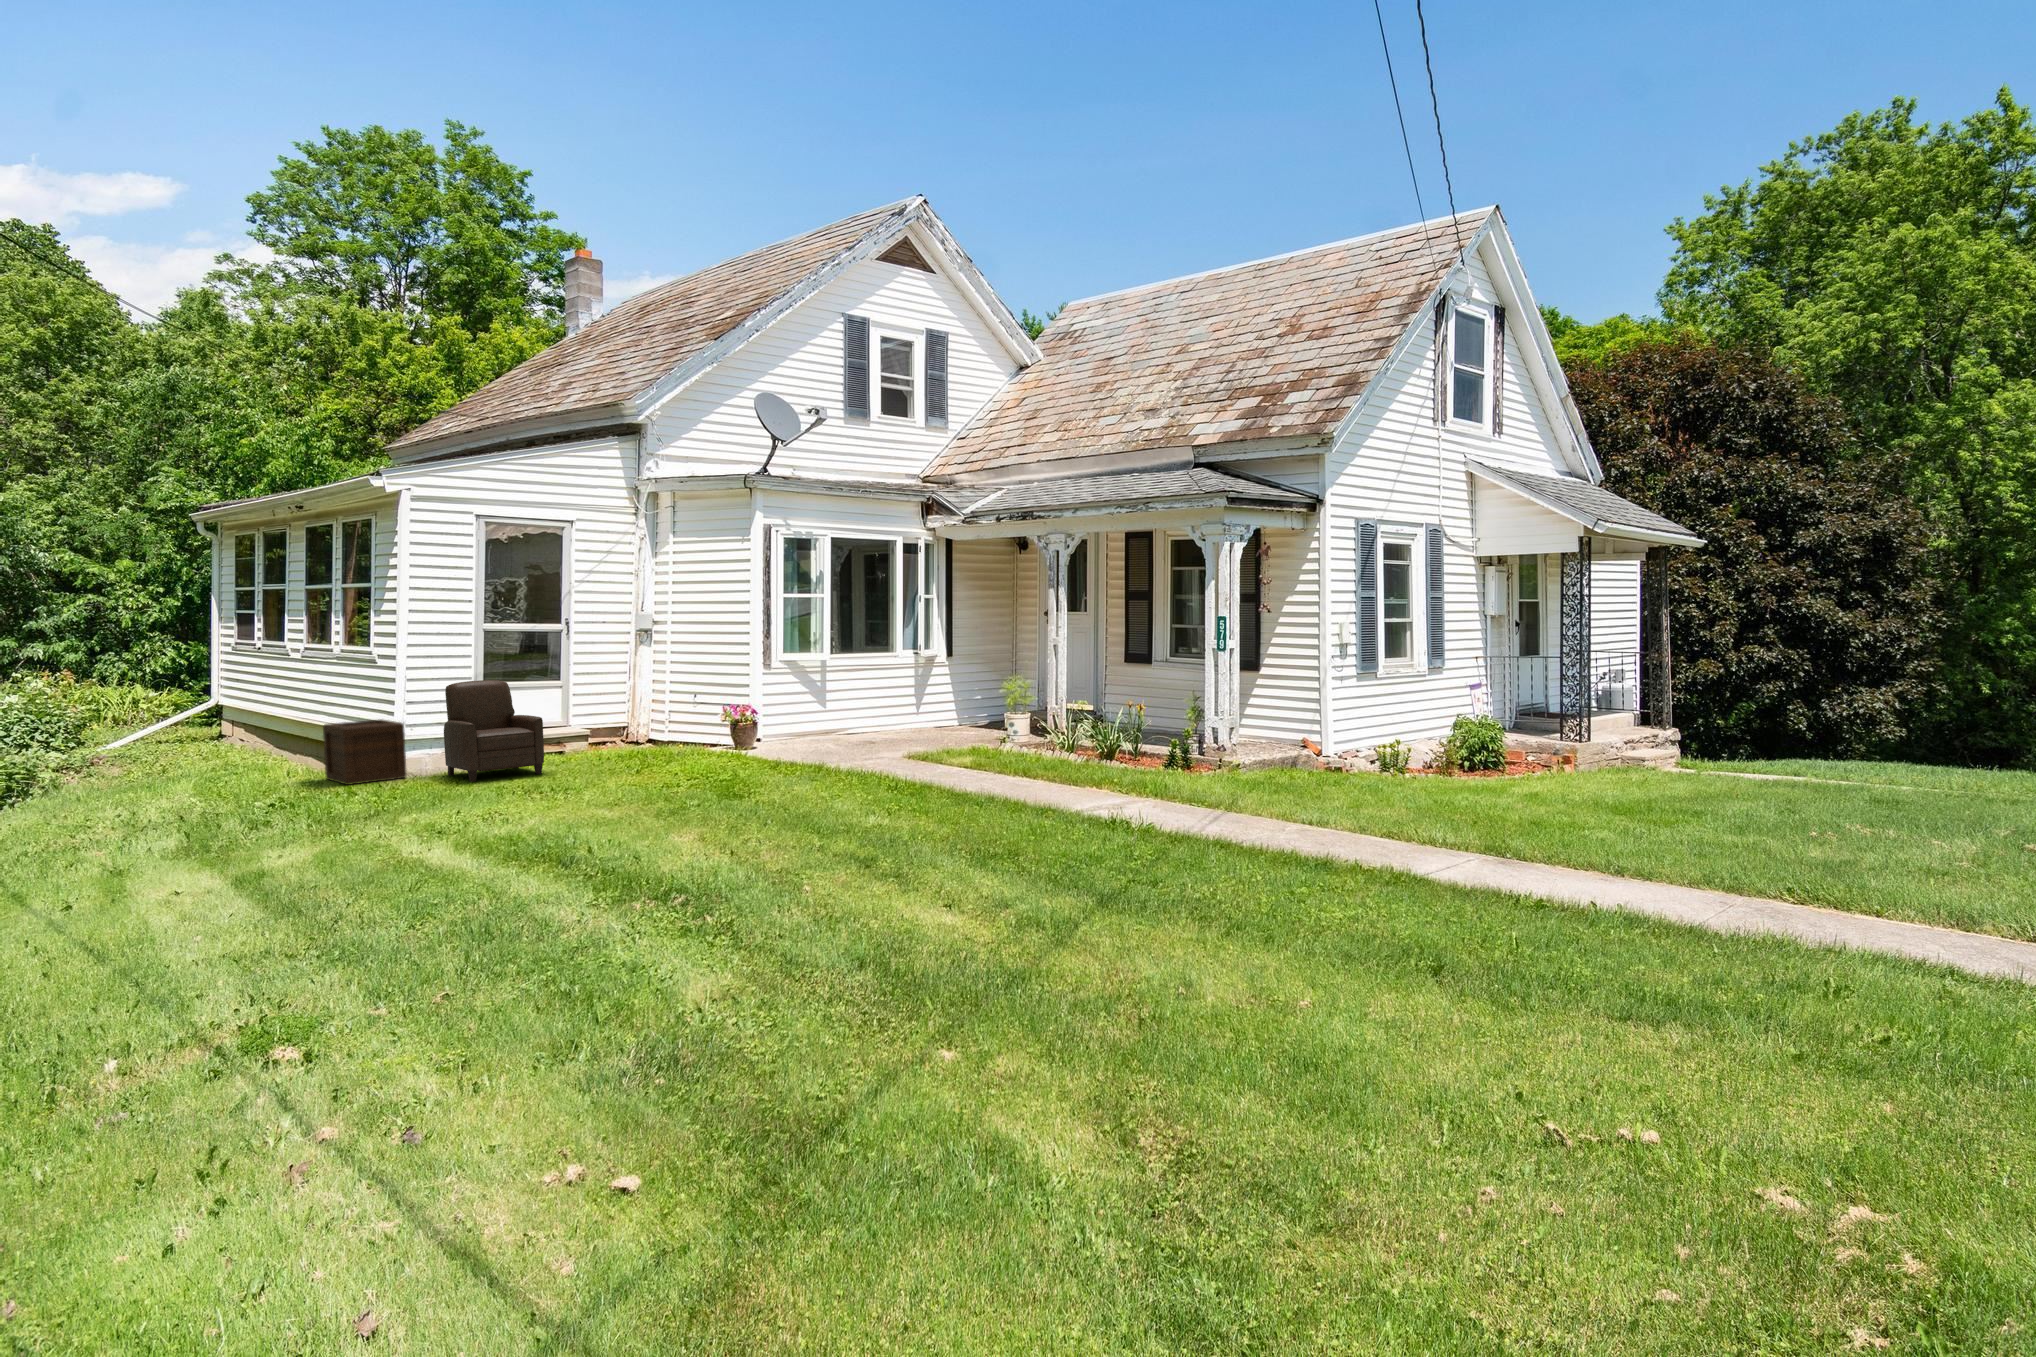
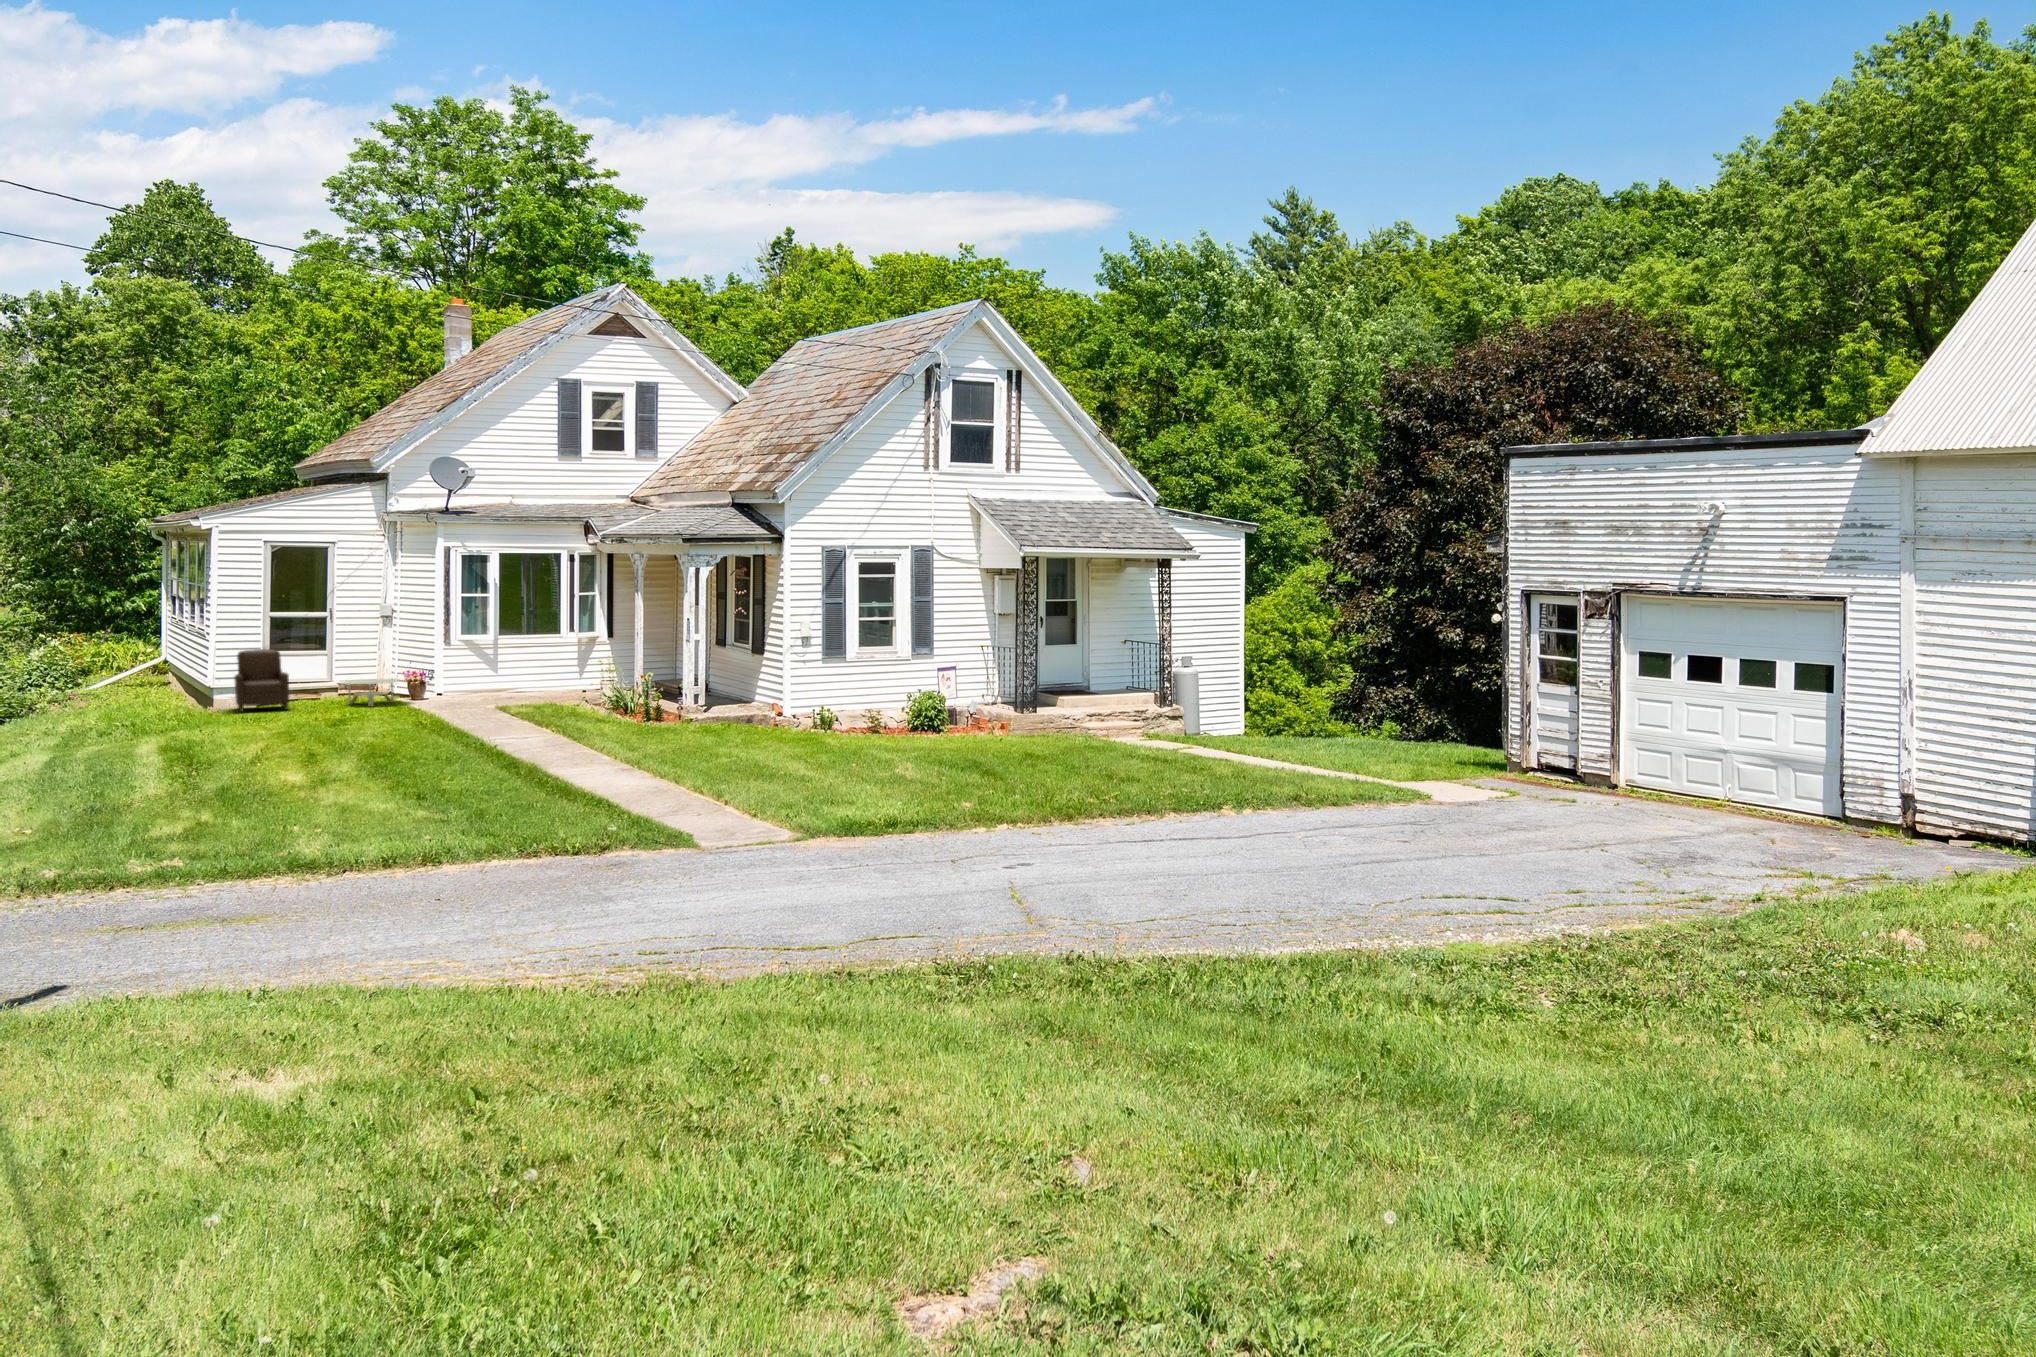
wooden crate: present [323,719,407,785] -> none [169,672,213,711]
round table: none [600,719,688,762] -> present [342,679,399,707]

